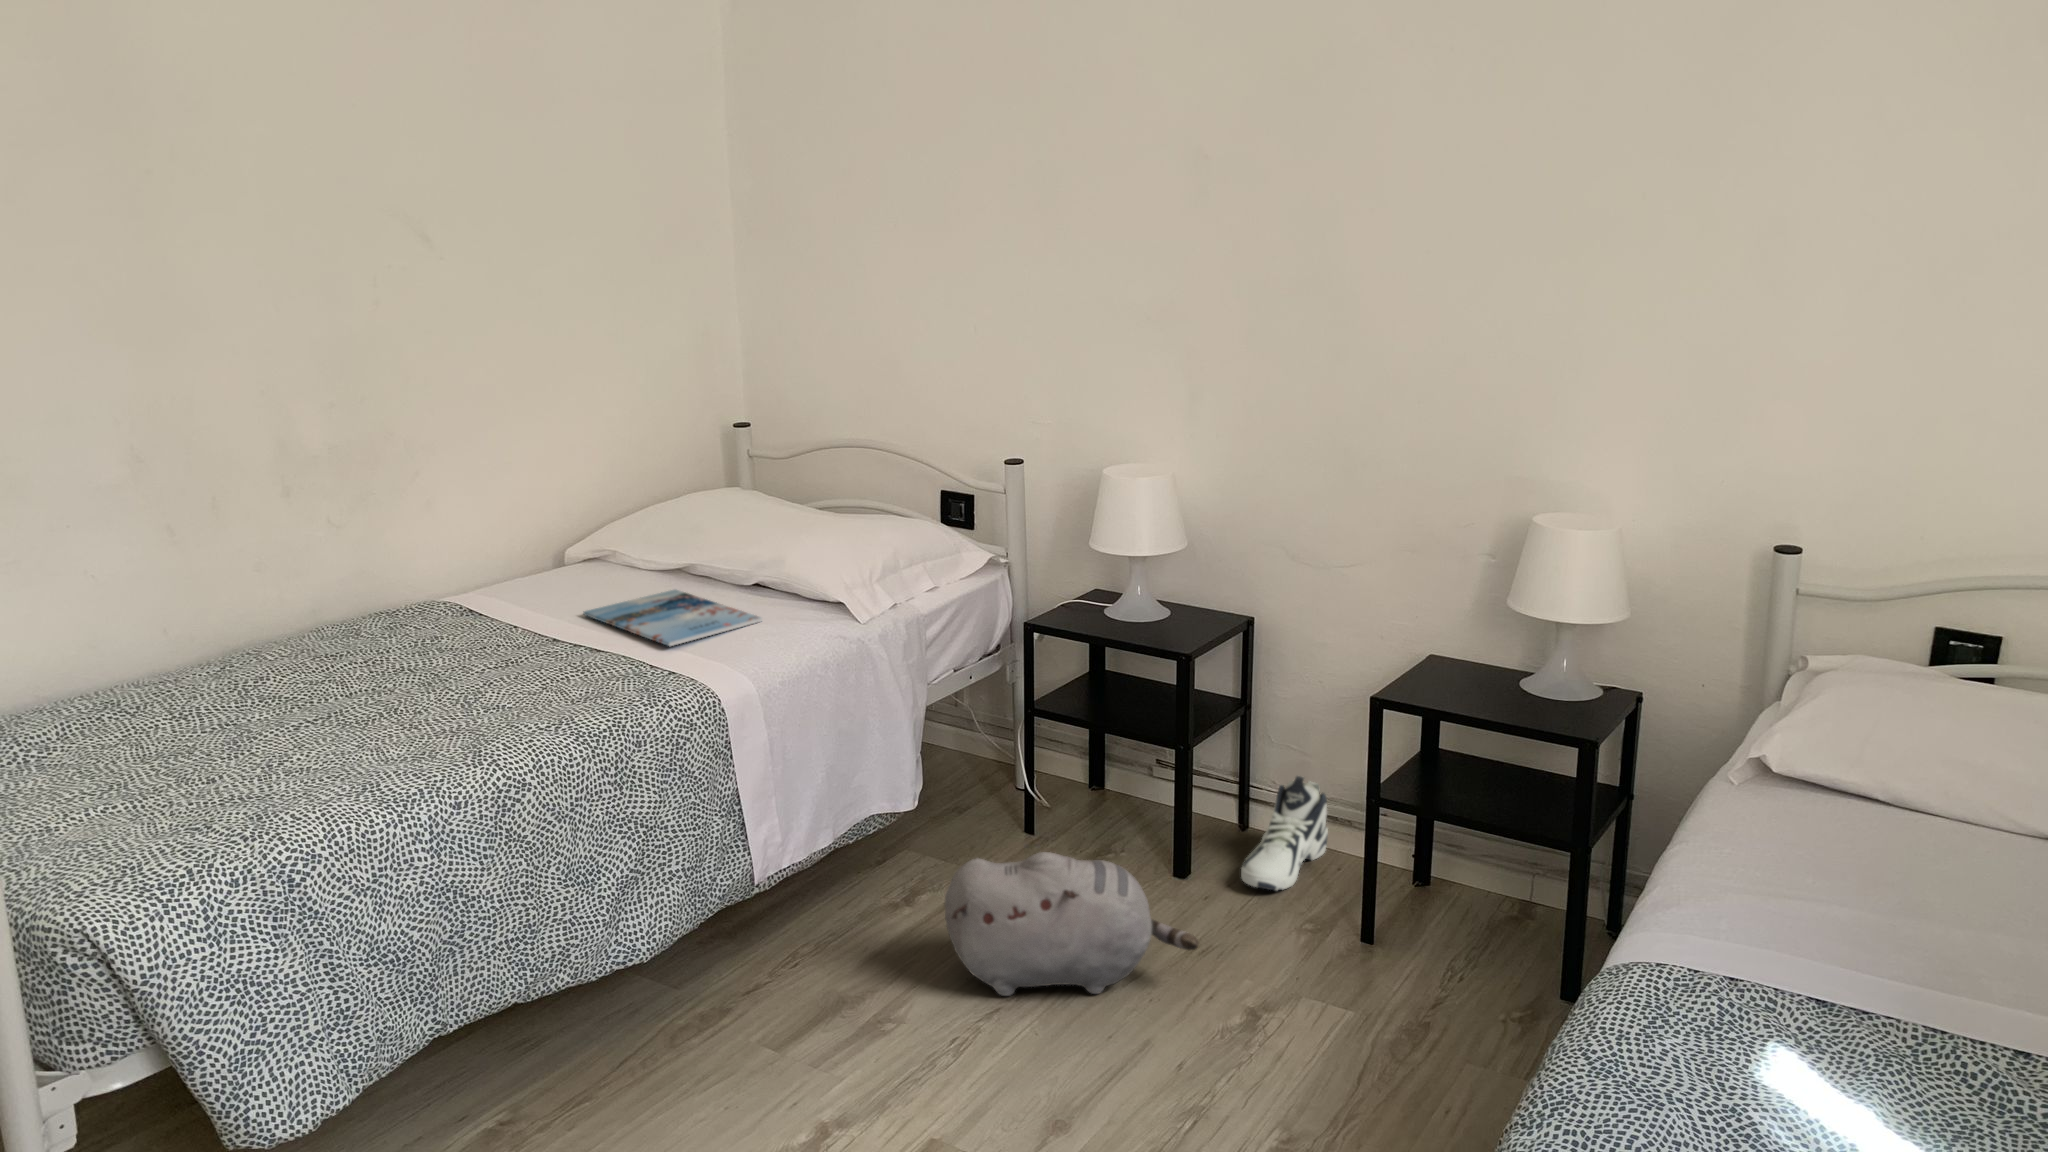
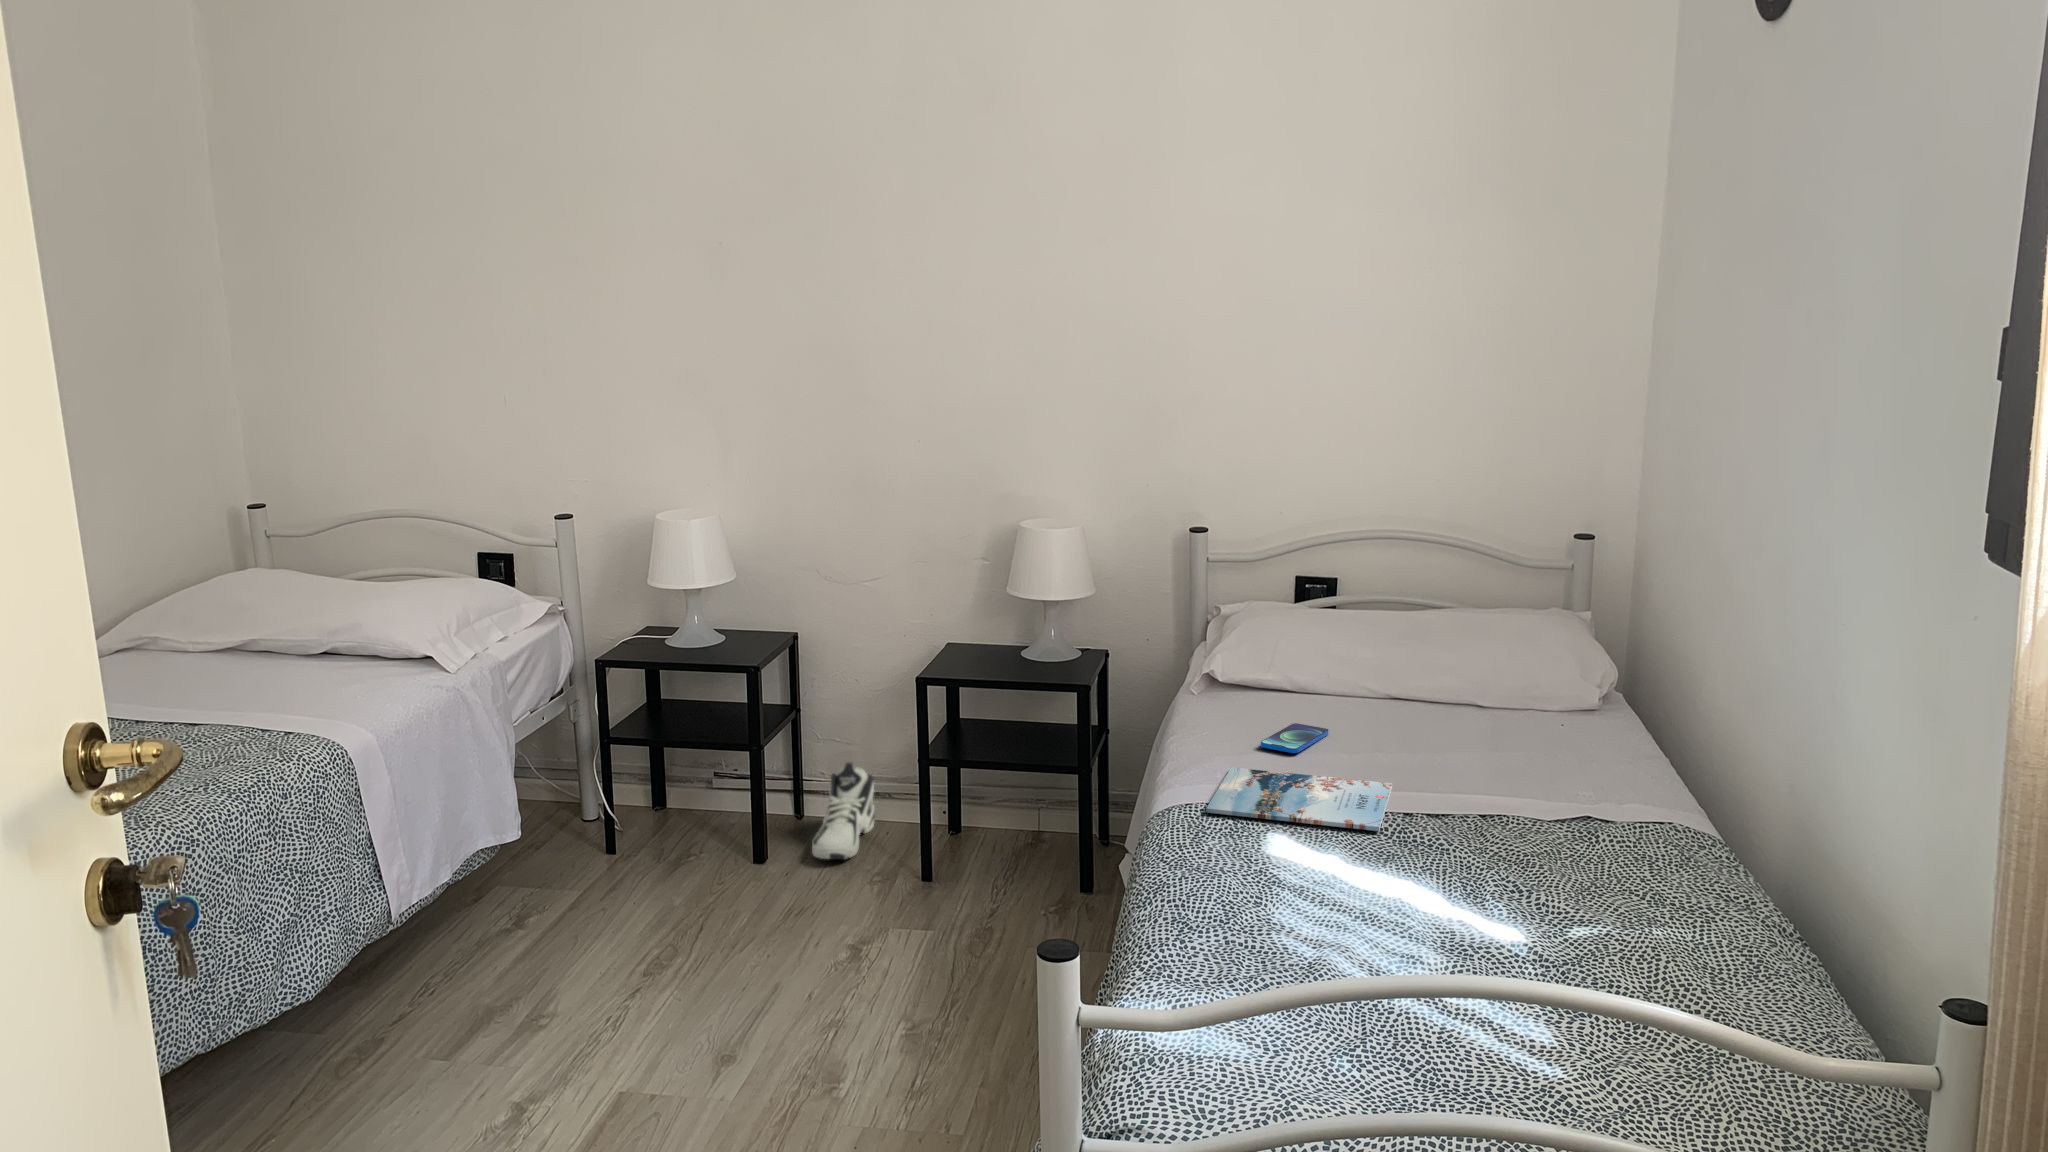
magazine: present [584,590,762,646] -> present [1206,767,1392,831]
plush toy: present [944,852,1198,996] -> none [578,844,806,978]
smartphone: none [1799,862,1915,913] -> present [1261,723,1329,753]

